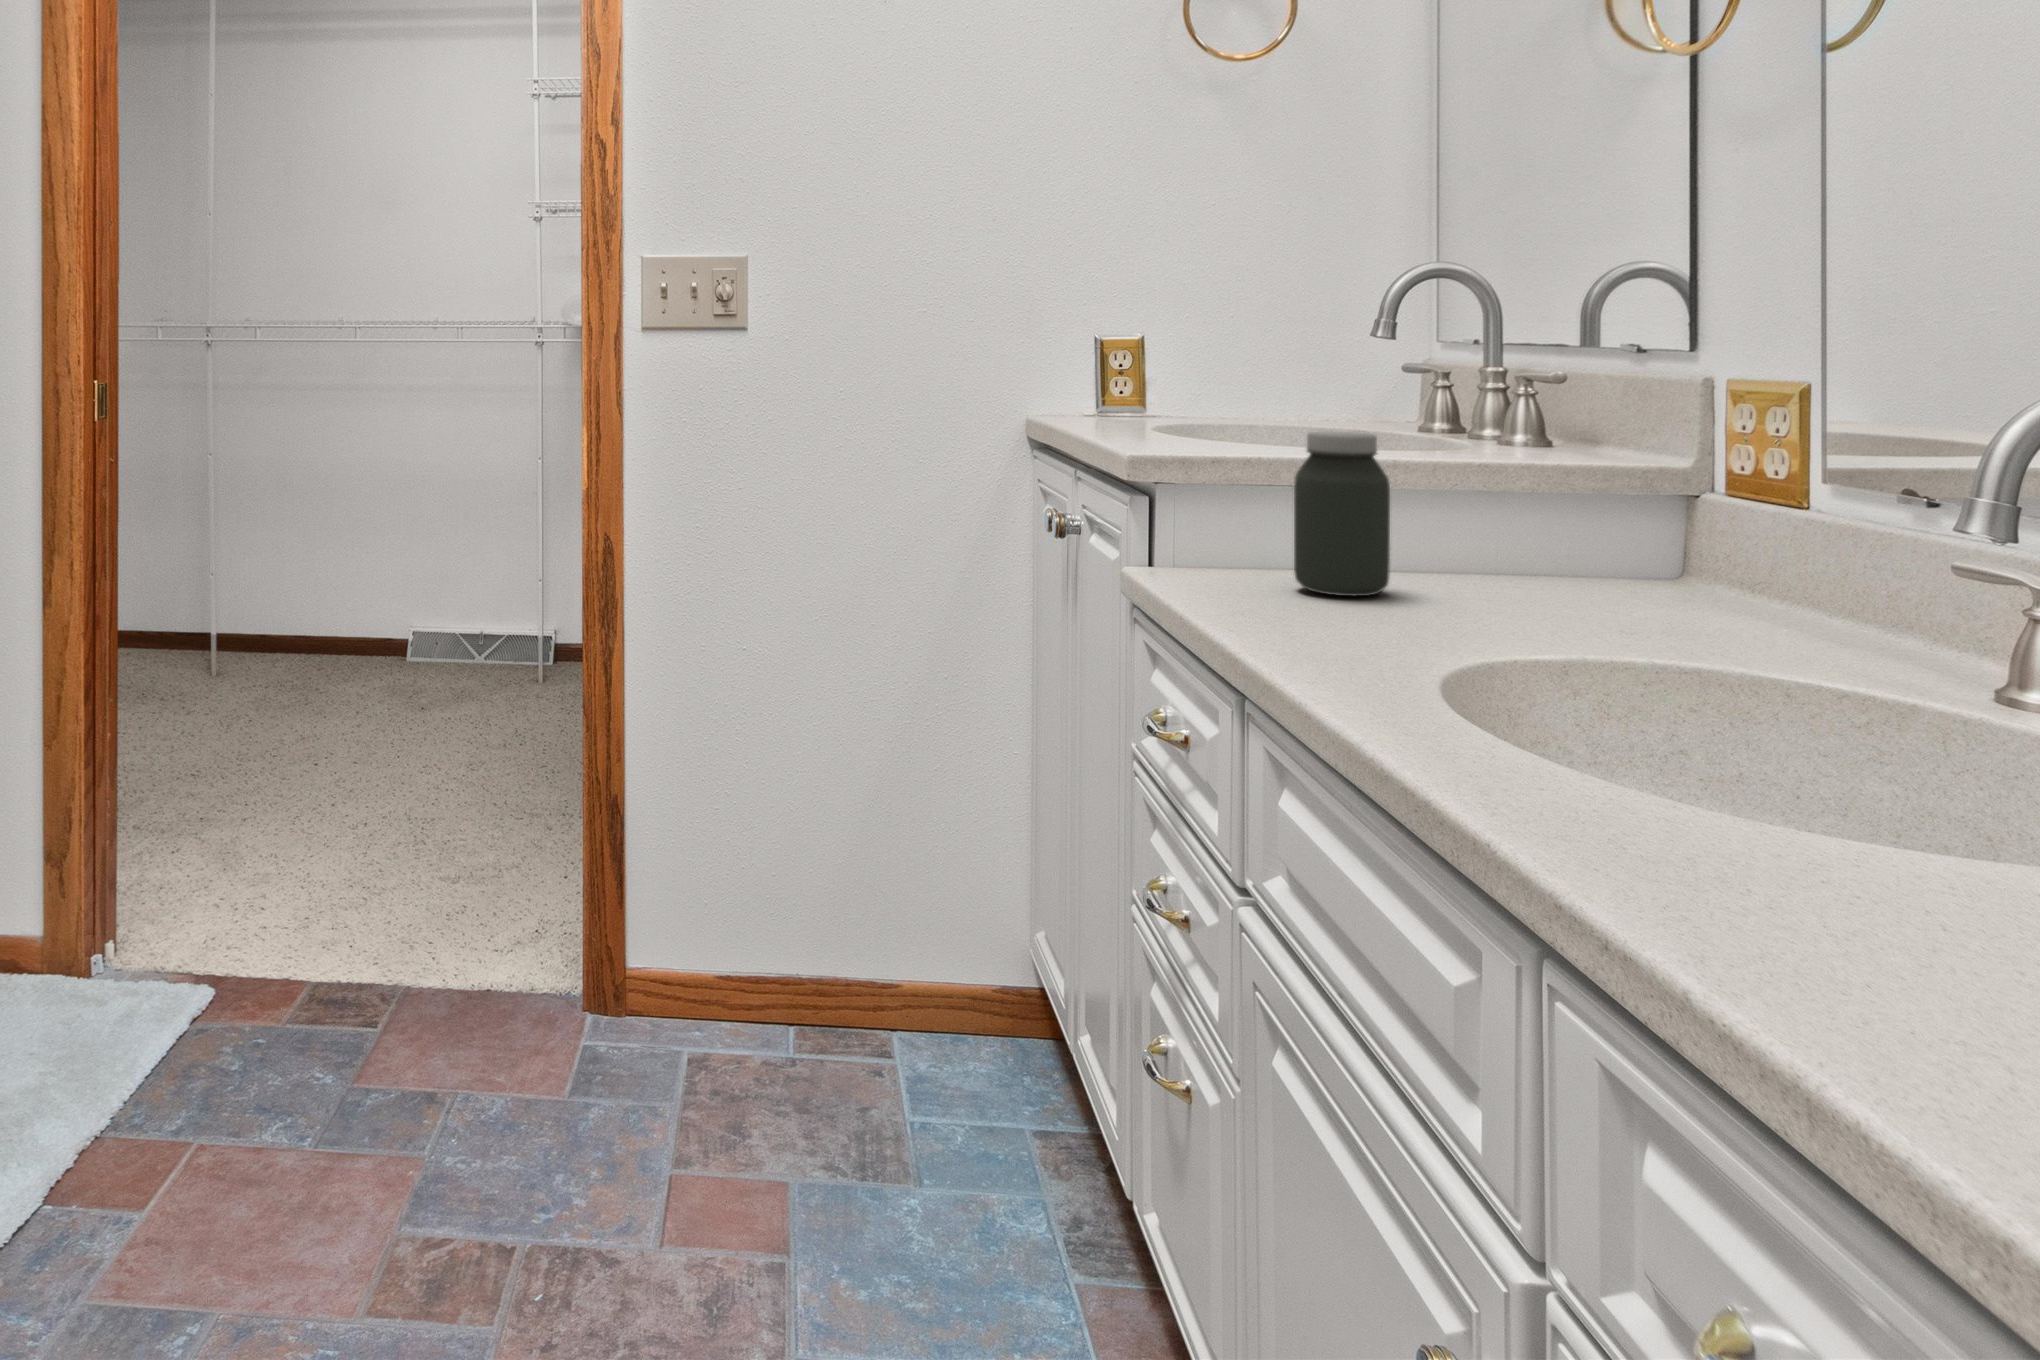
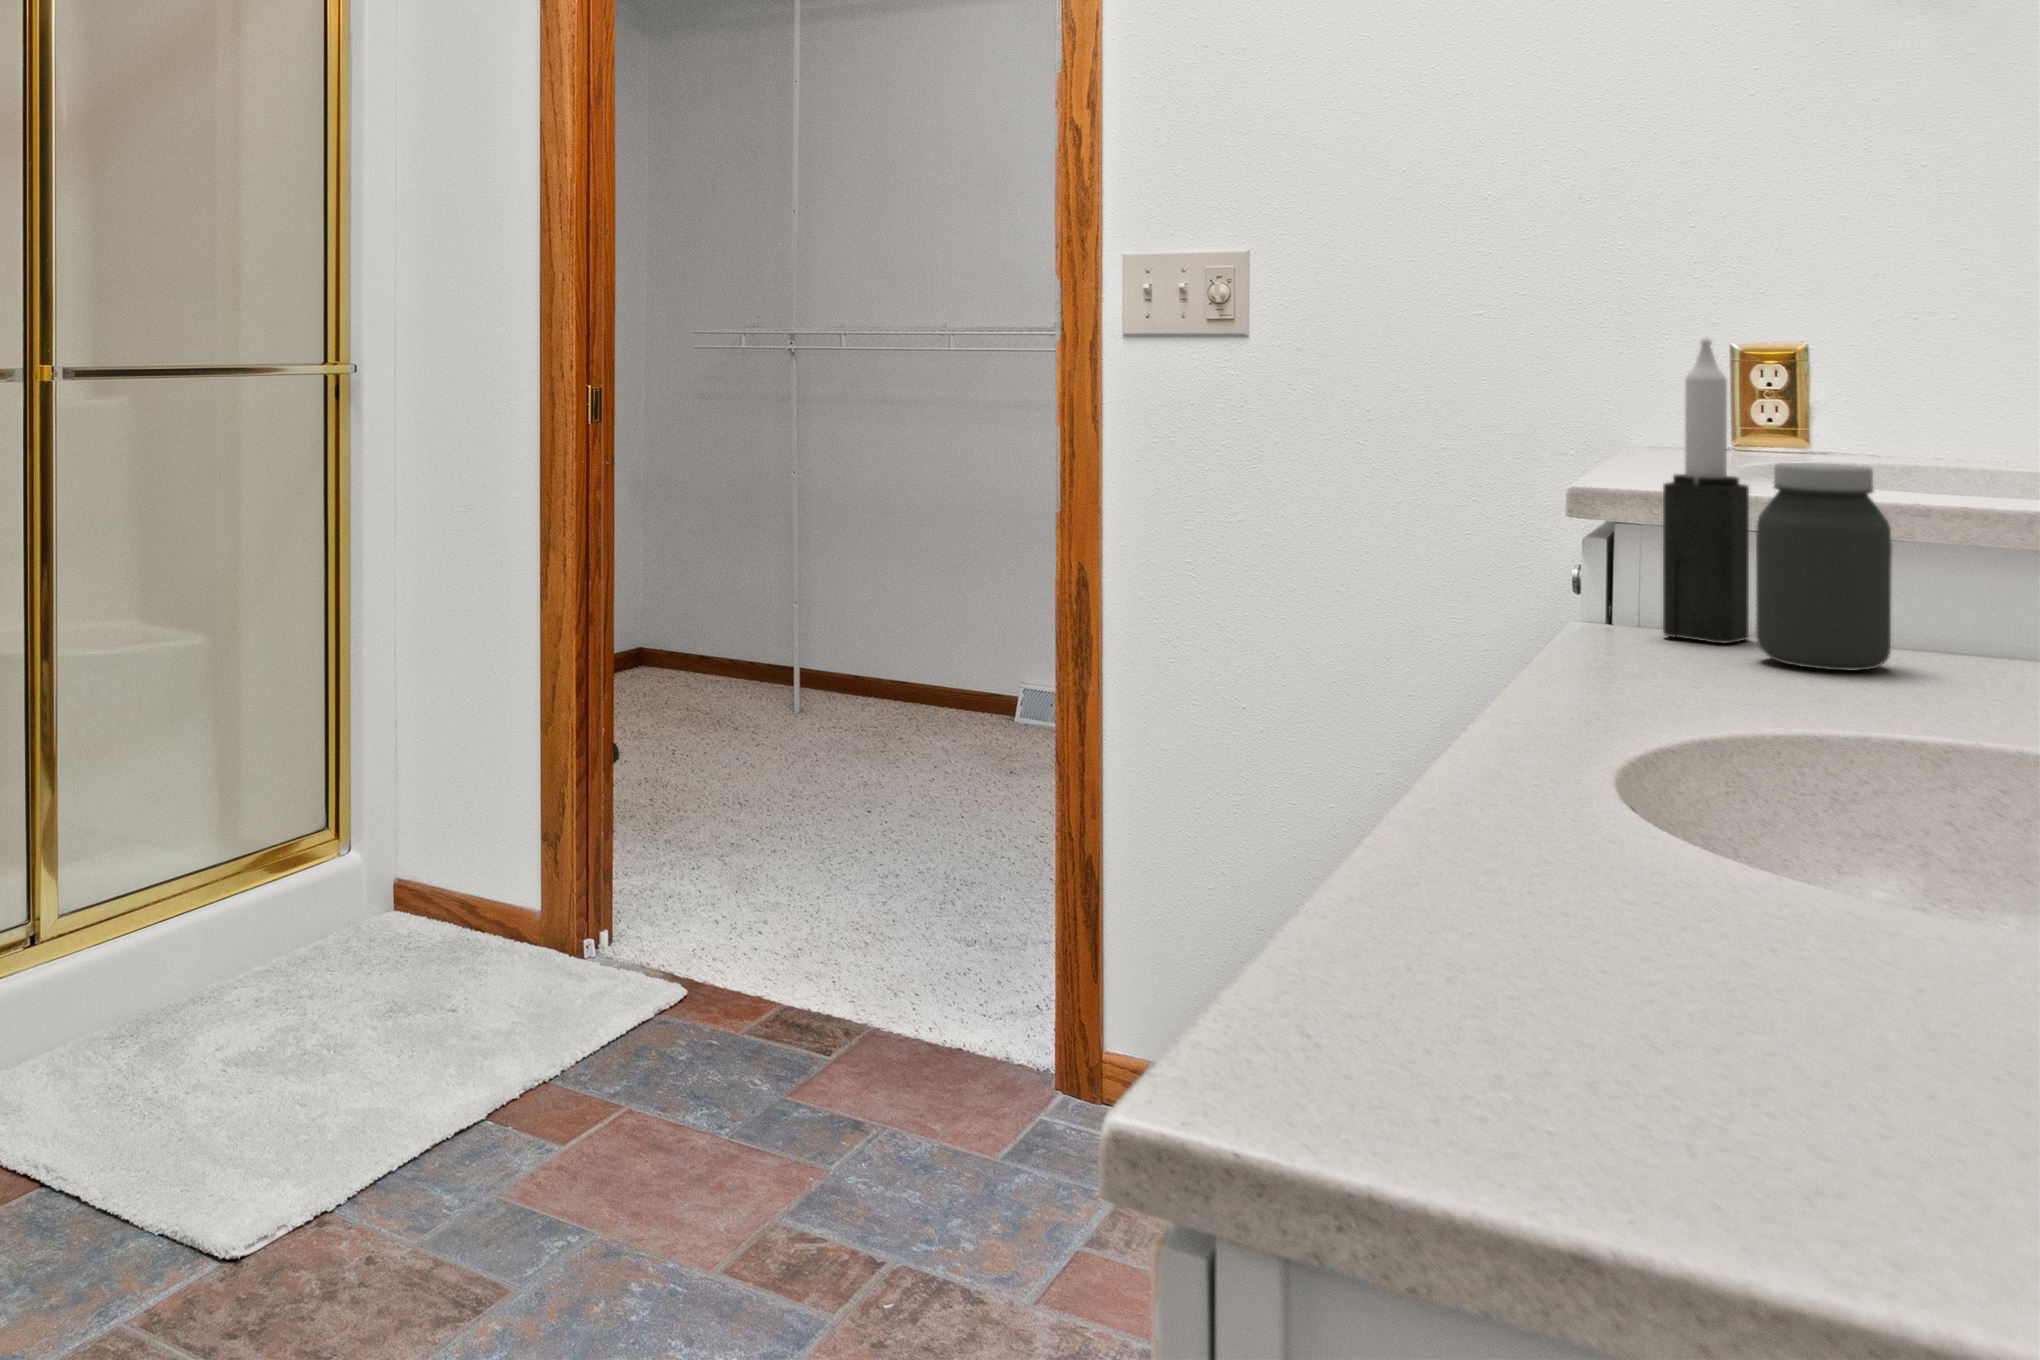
candle: none [1198,332,1253,578] -> present [1663,338,1749,643]

